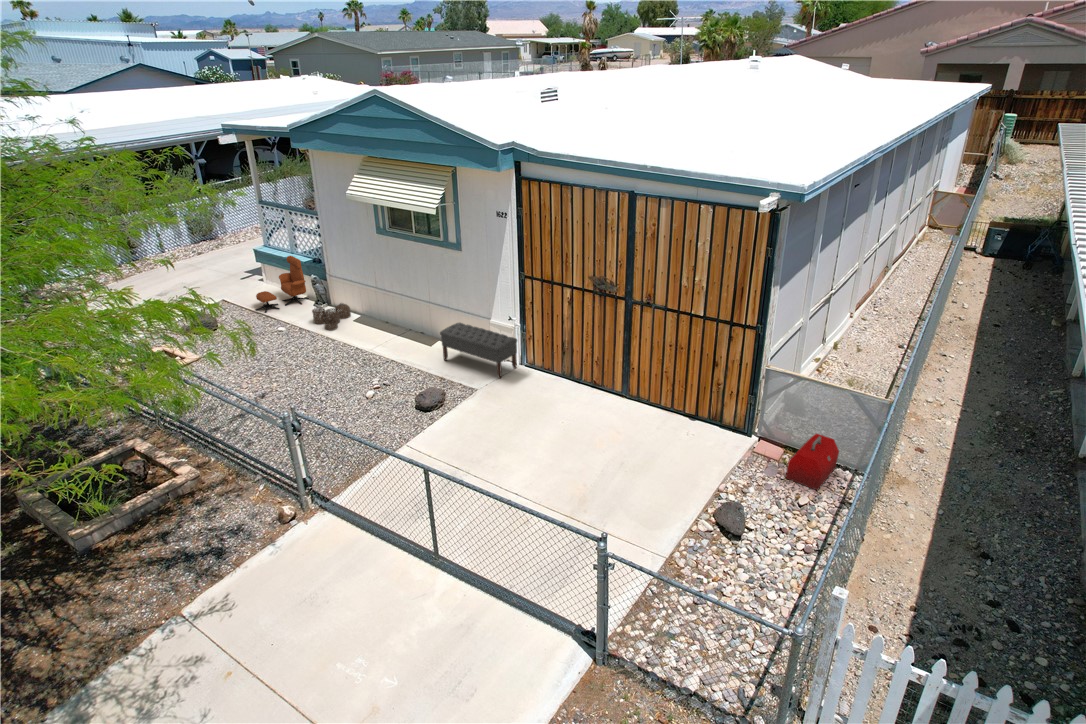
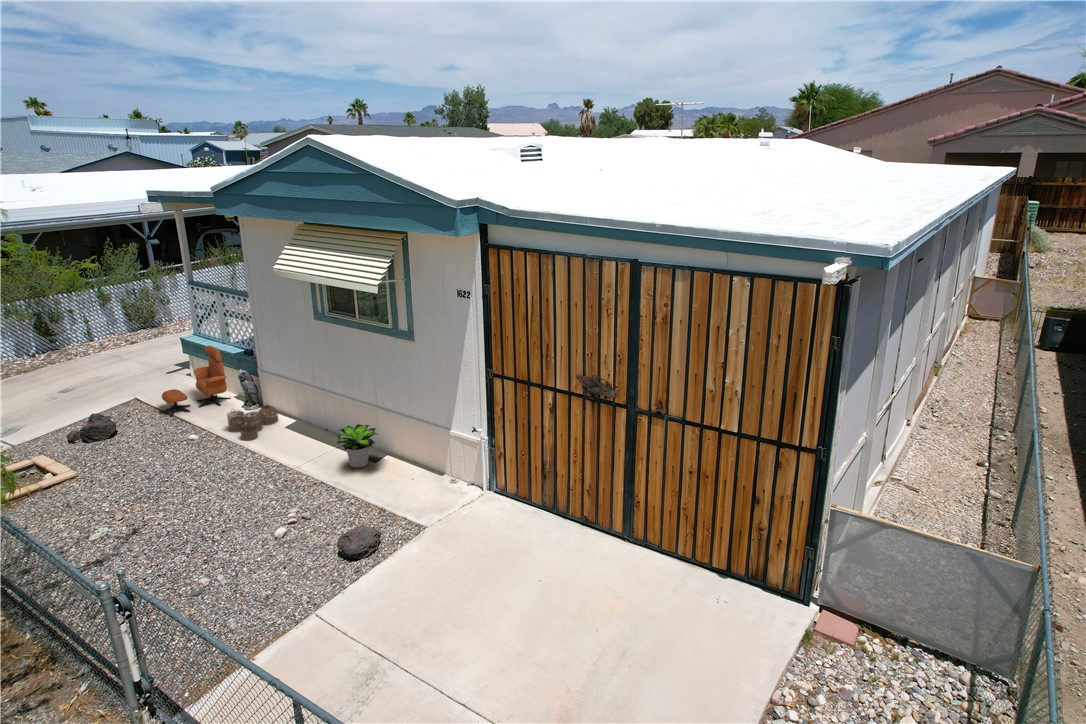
potted plant: none [403,317,436,350] -> present [337,424,377,468]
bench: present [440,323,517,378] -> none [382,433,484,510]
toolbox: present [786,434,839,490] -> none [871,606,947,701]

